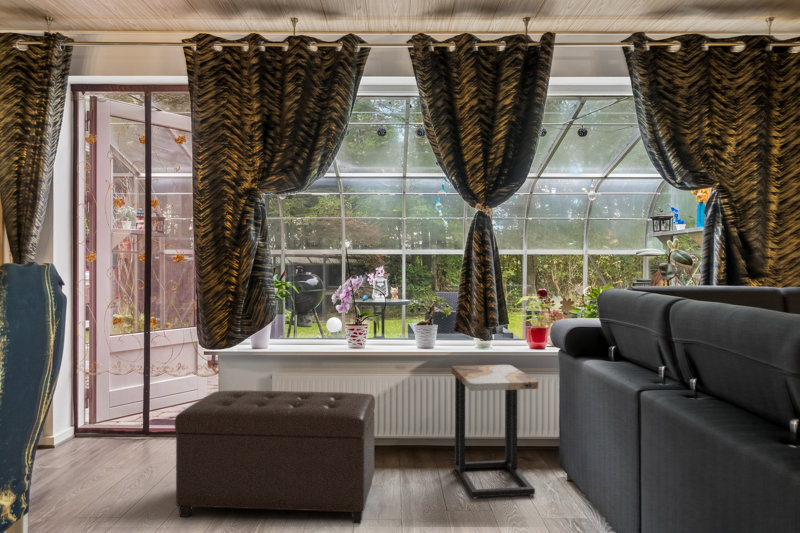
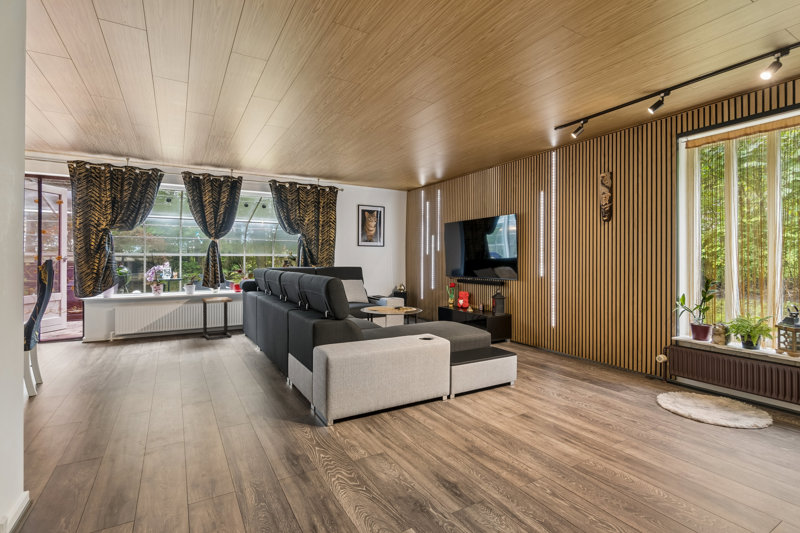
ottoman: present [175,390,375,523] -> none [83,308,169,354]

